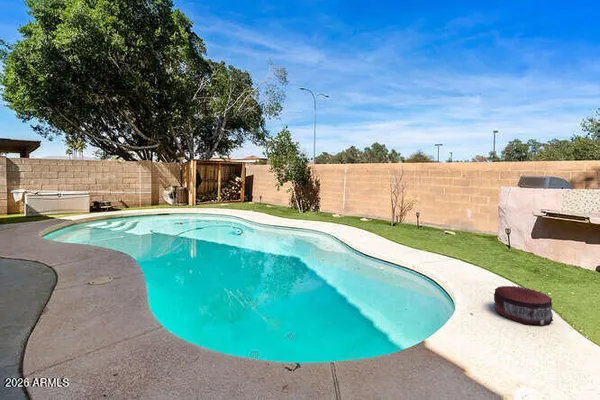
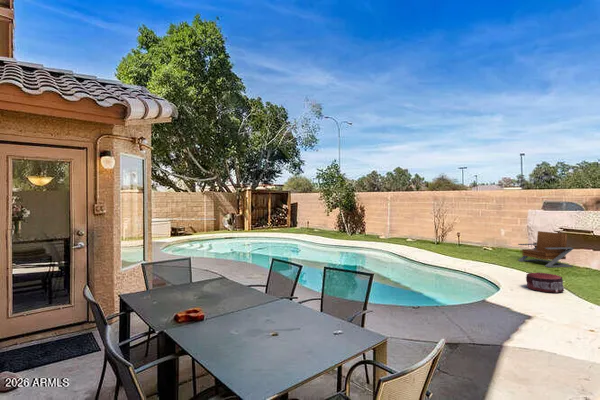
lounge chair: none [484,215,558,265] -> present [518,231,574,267]

